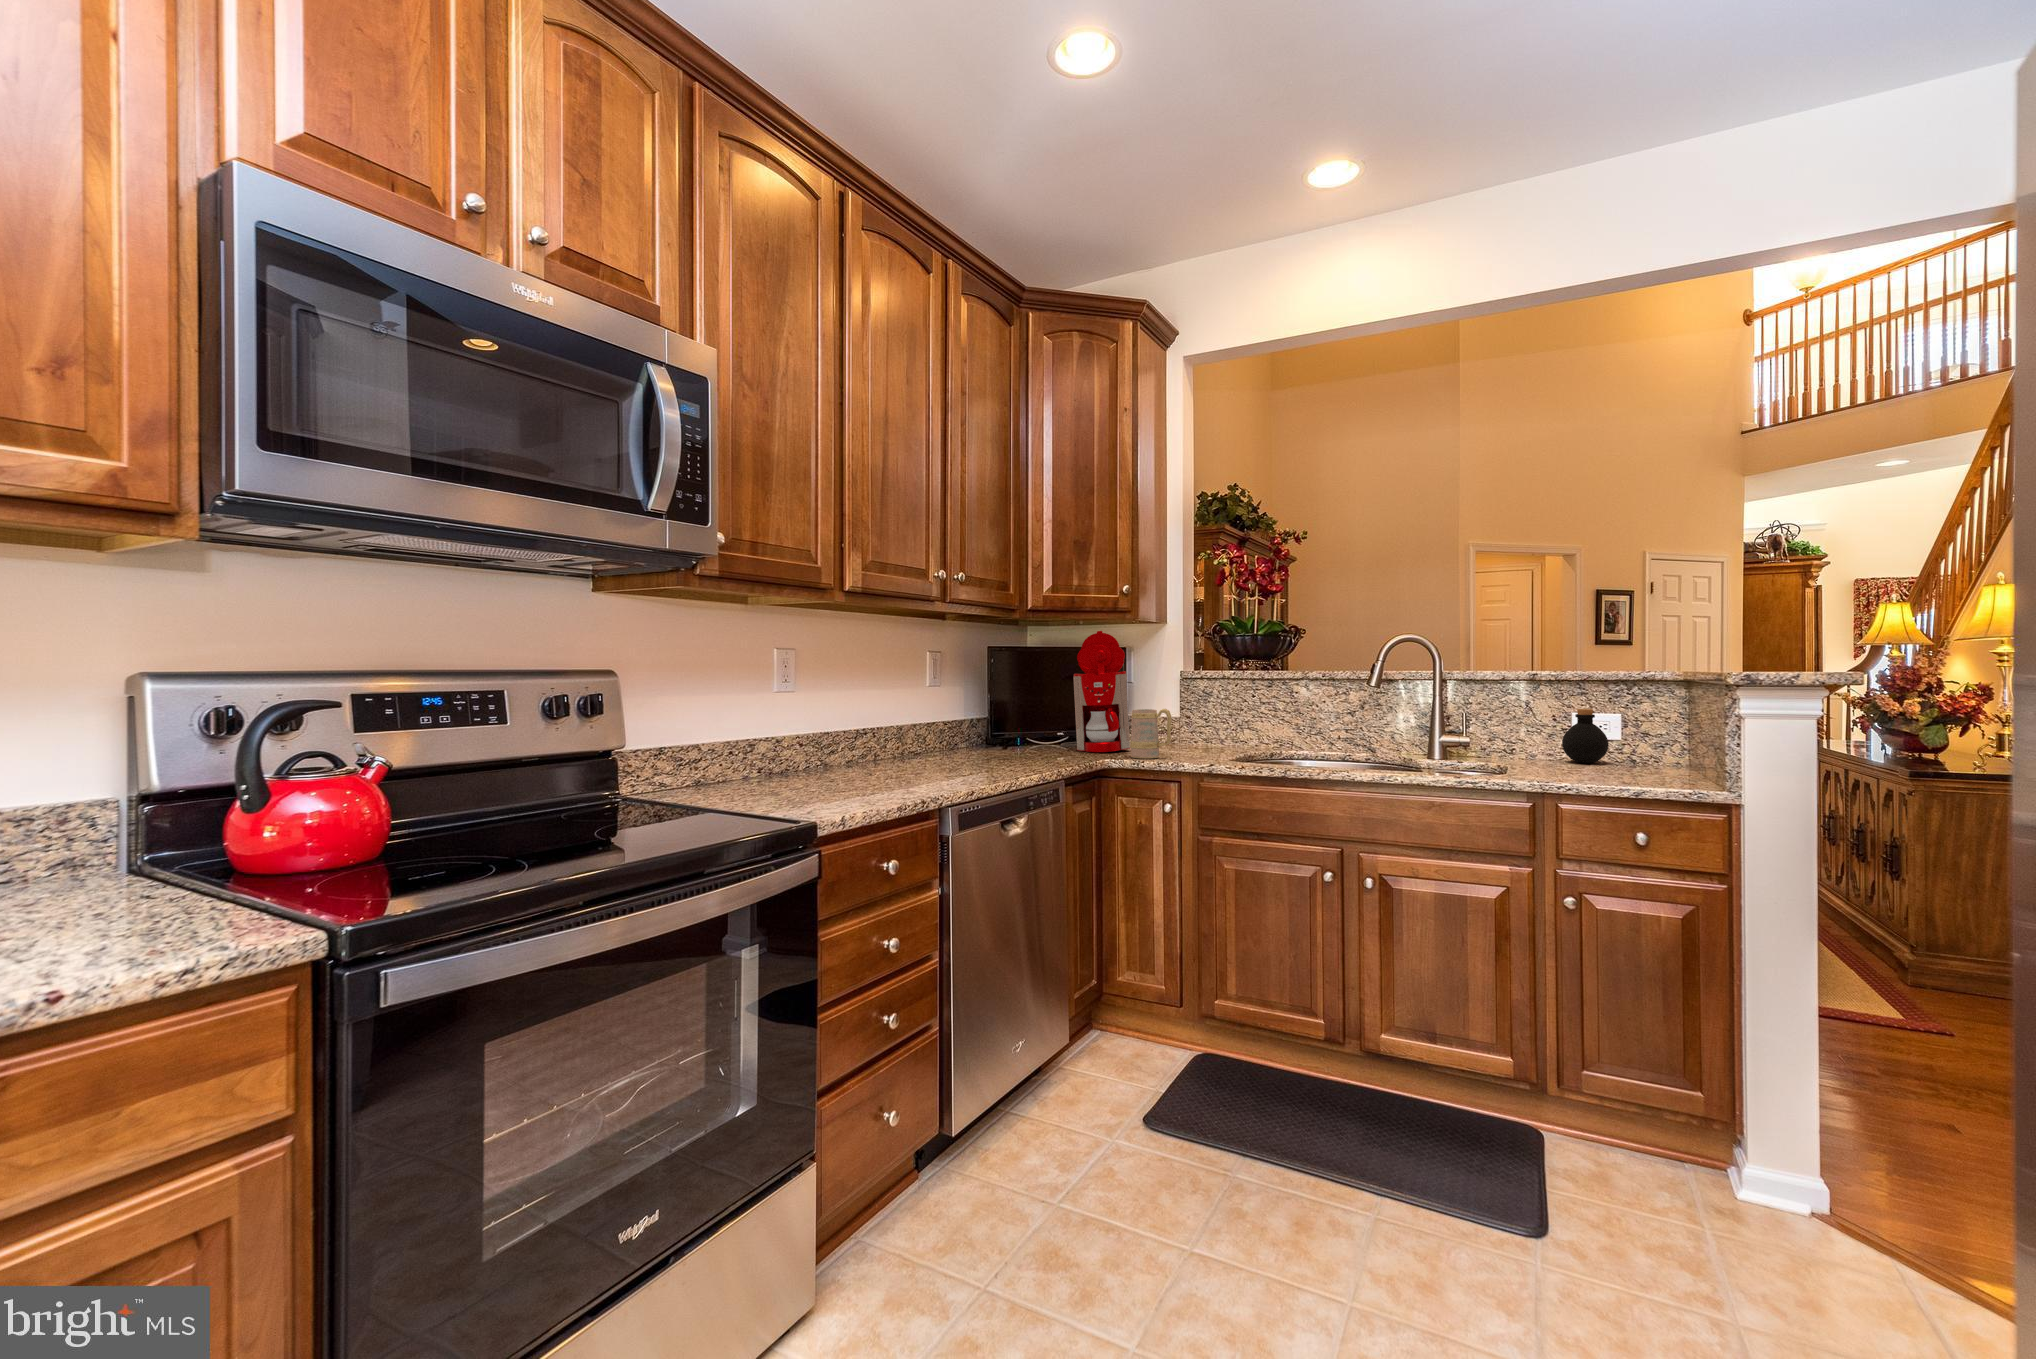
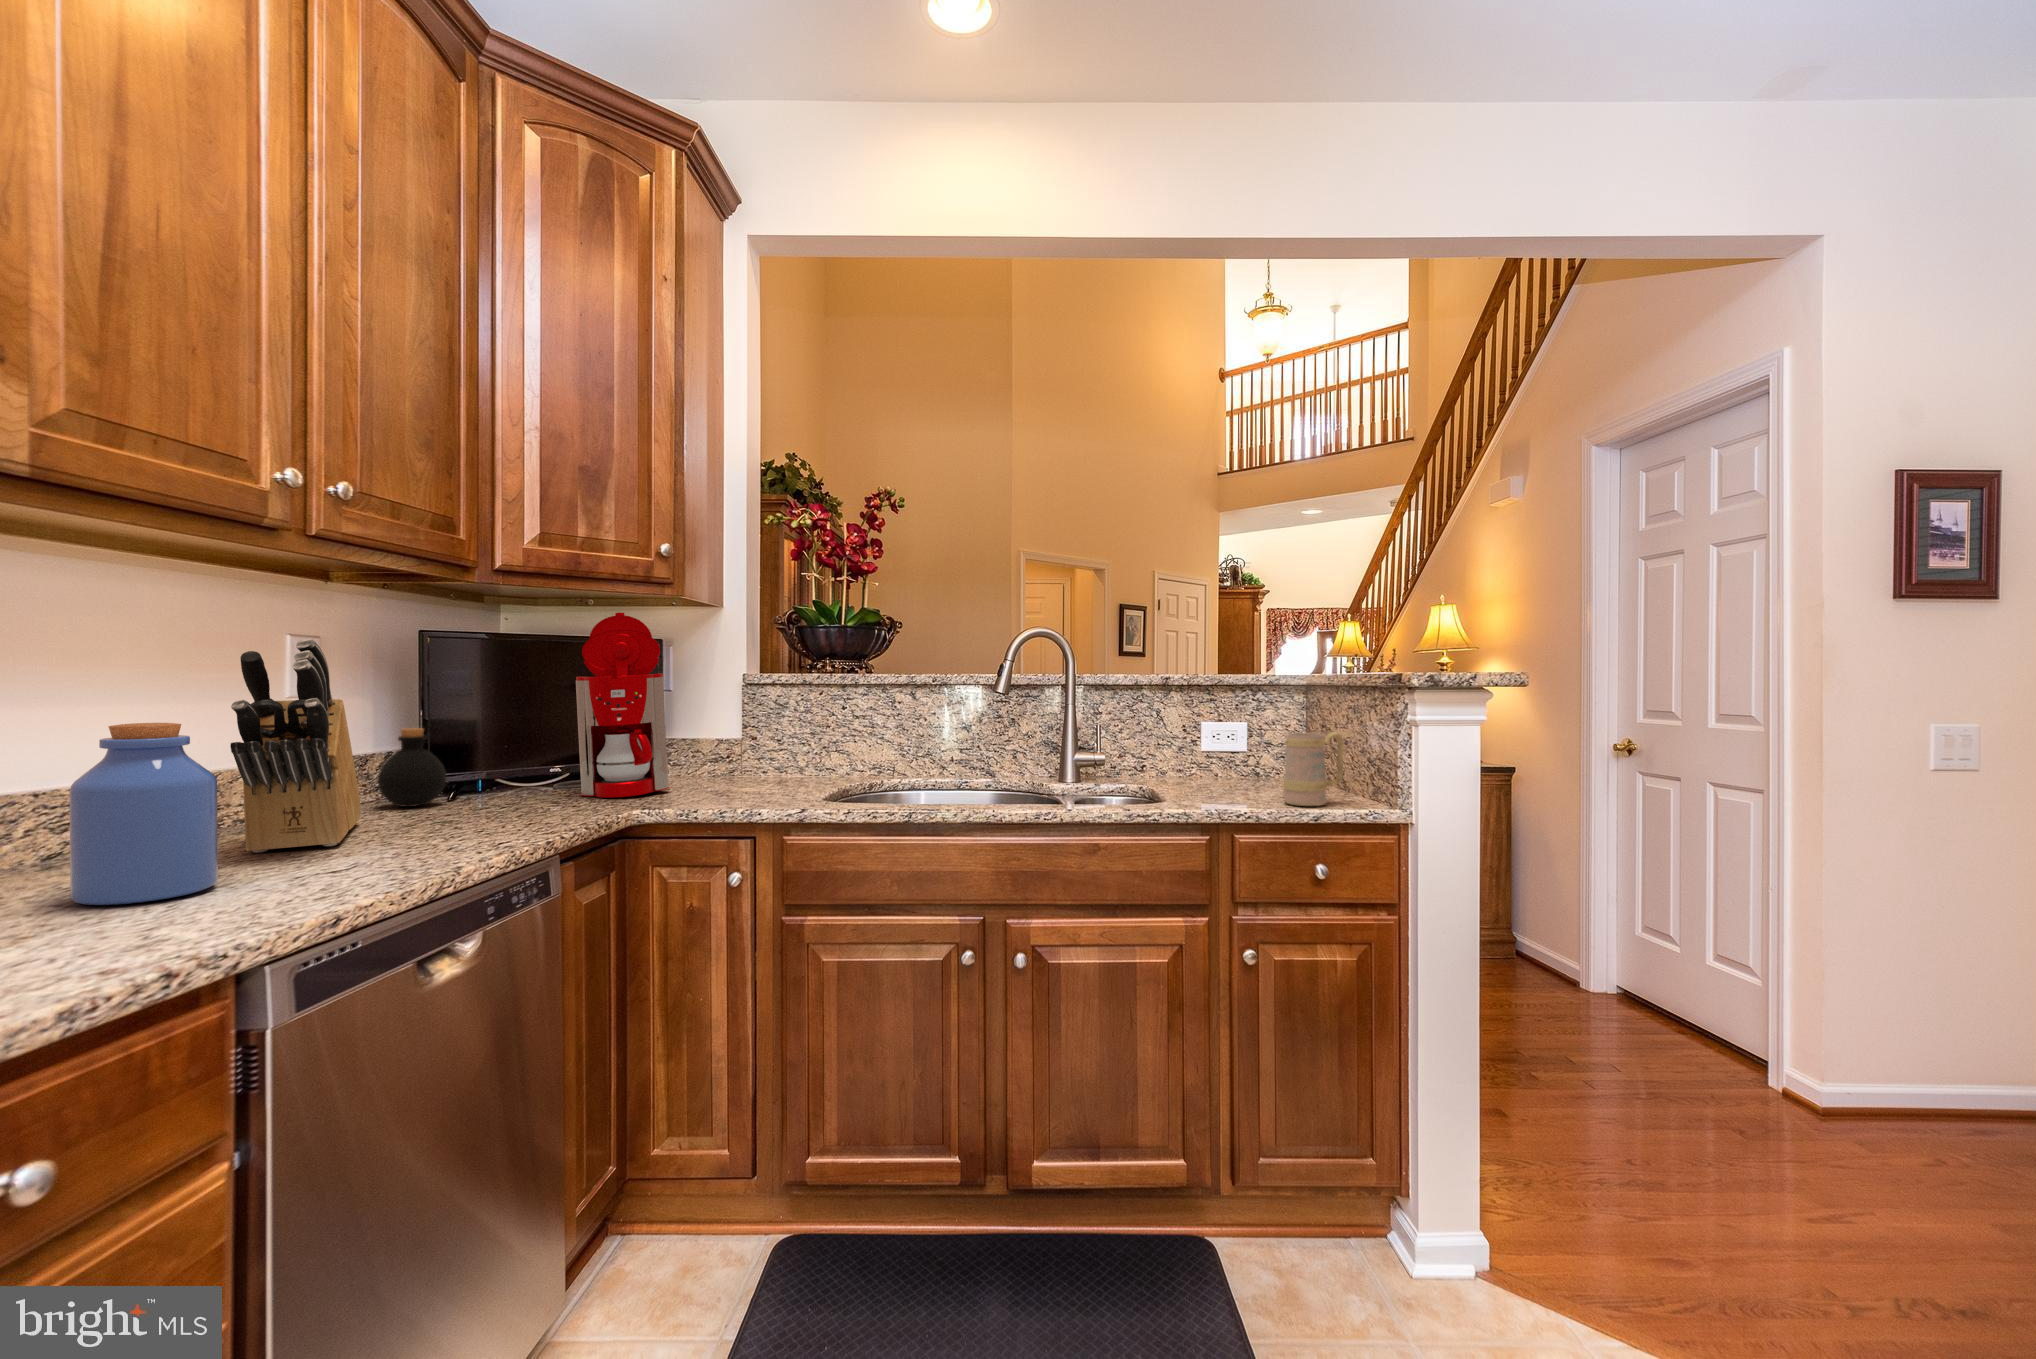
knife block: none [919,655,965,766] -> present [230,639,361,853]
jar: none [870,698,920,779] -> present [69,723,218,905]
mug: present [1130,709,1171,759] -> present [1283,732,1344,806]
bottle: present [1562,709,1609,763] -> present [378,728,447,807]

